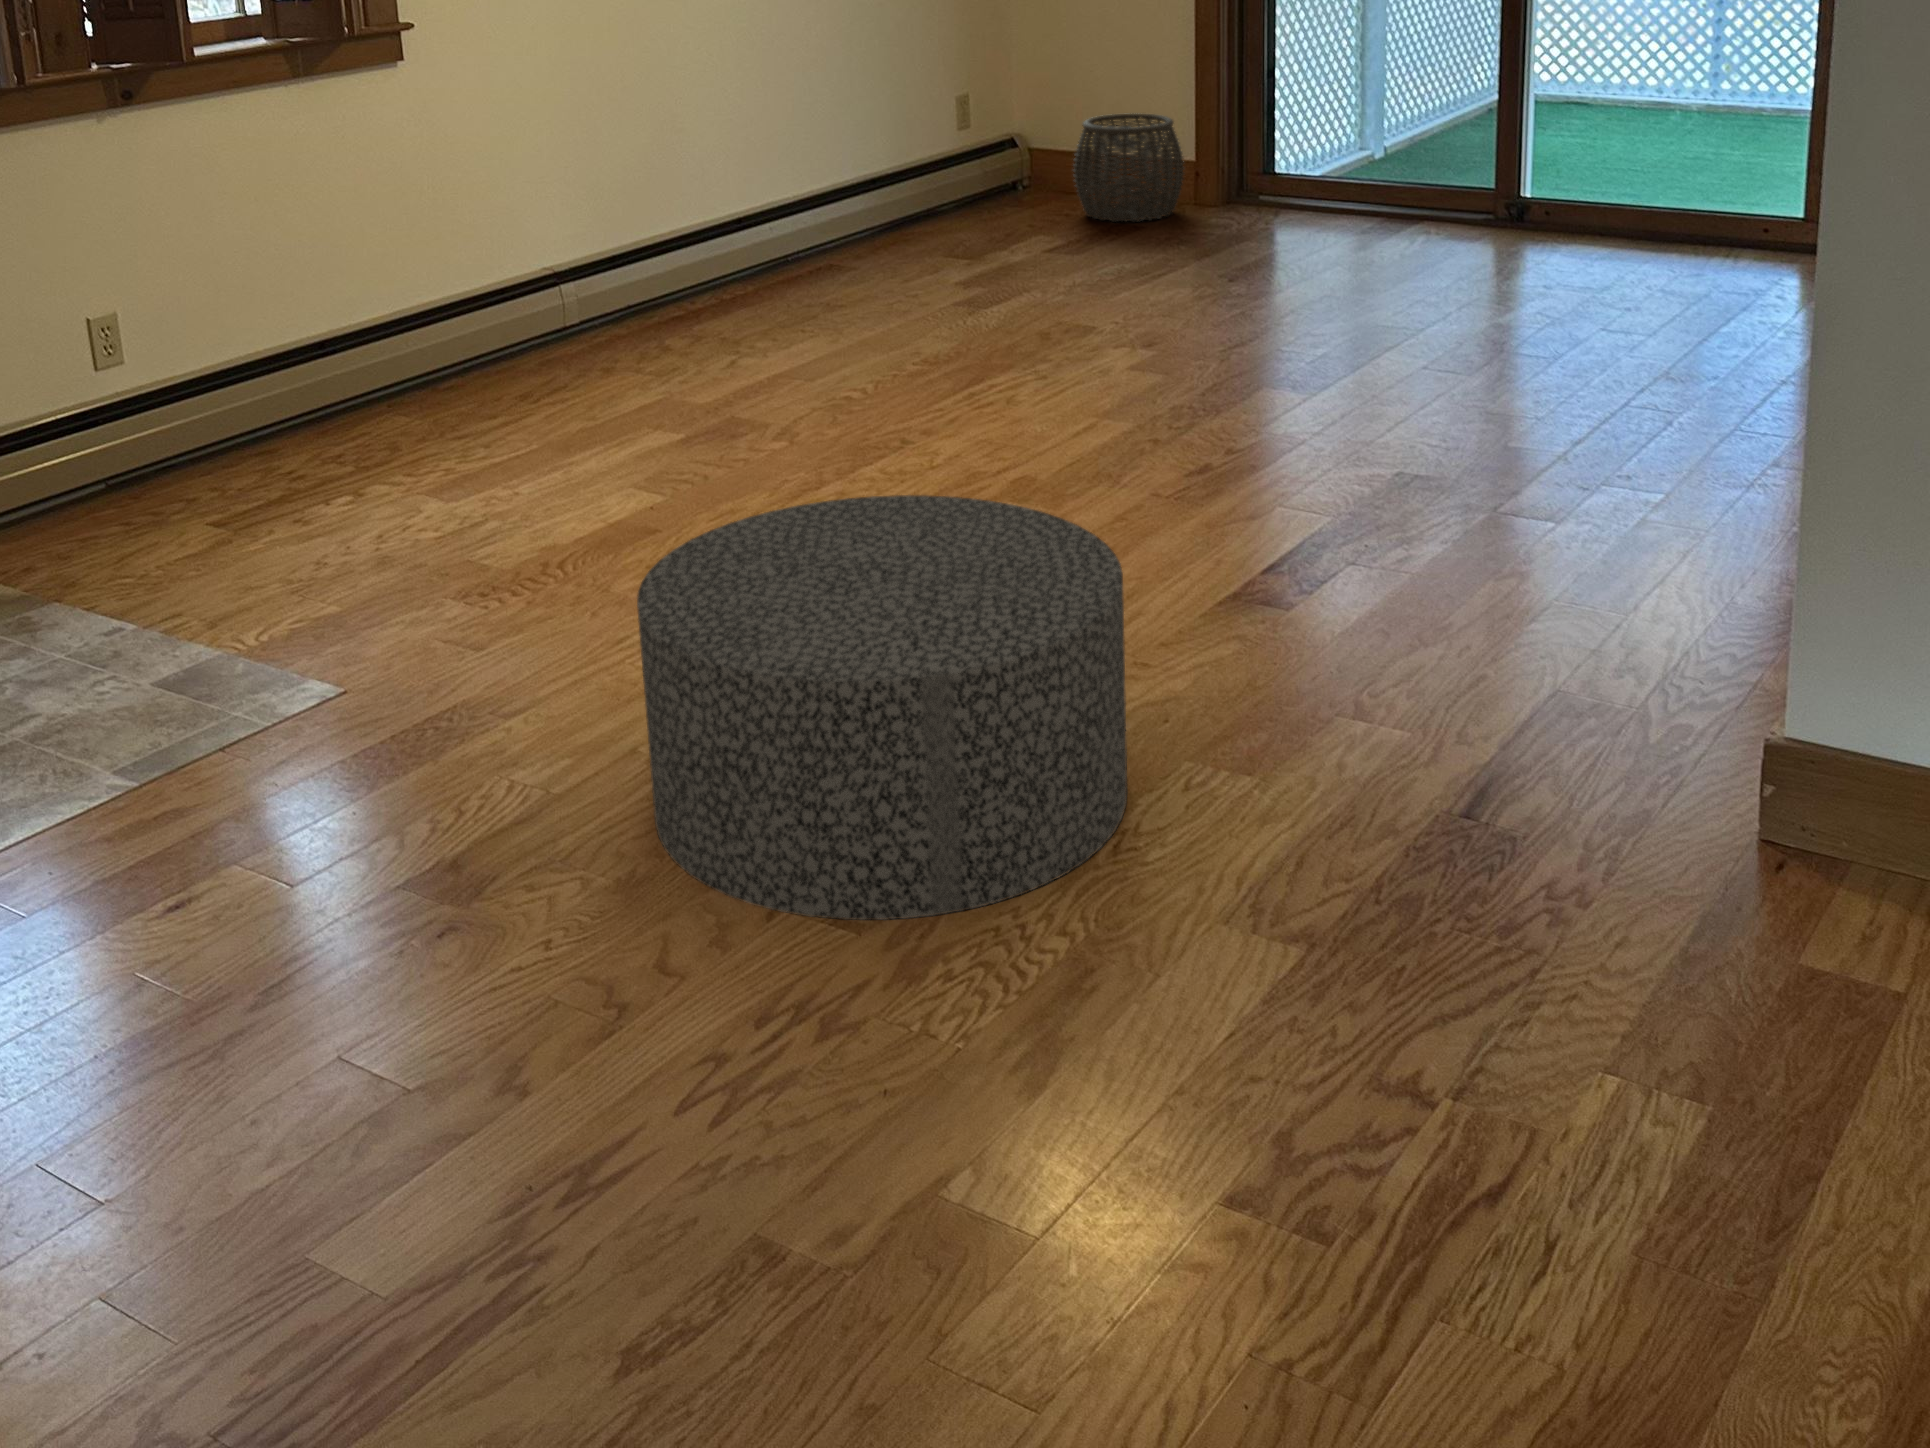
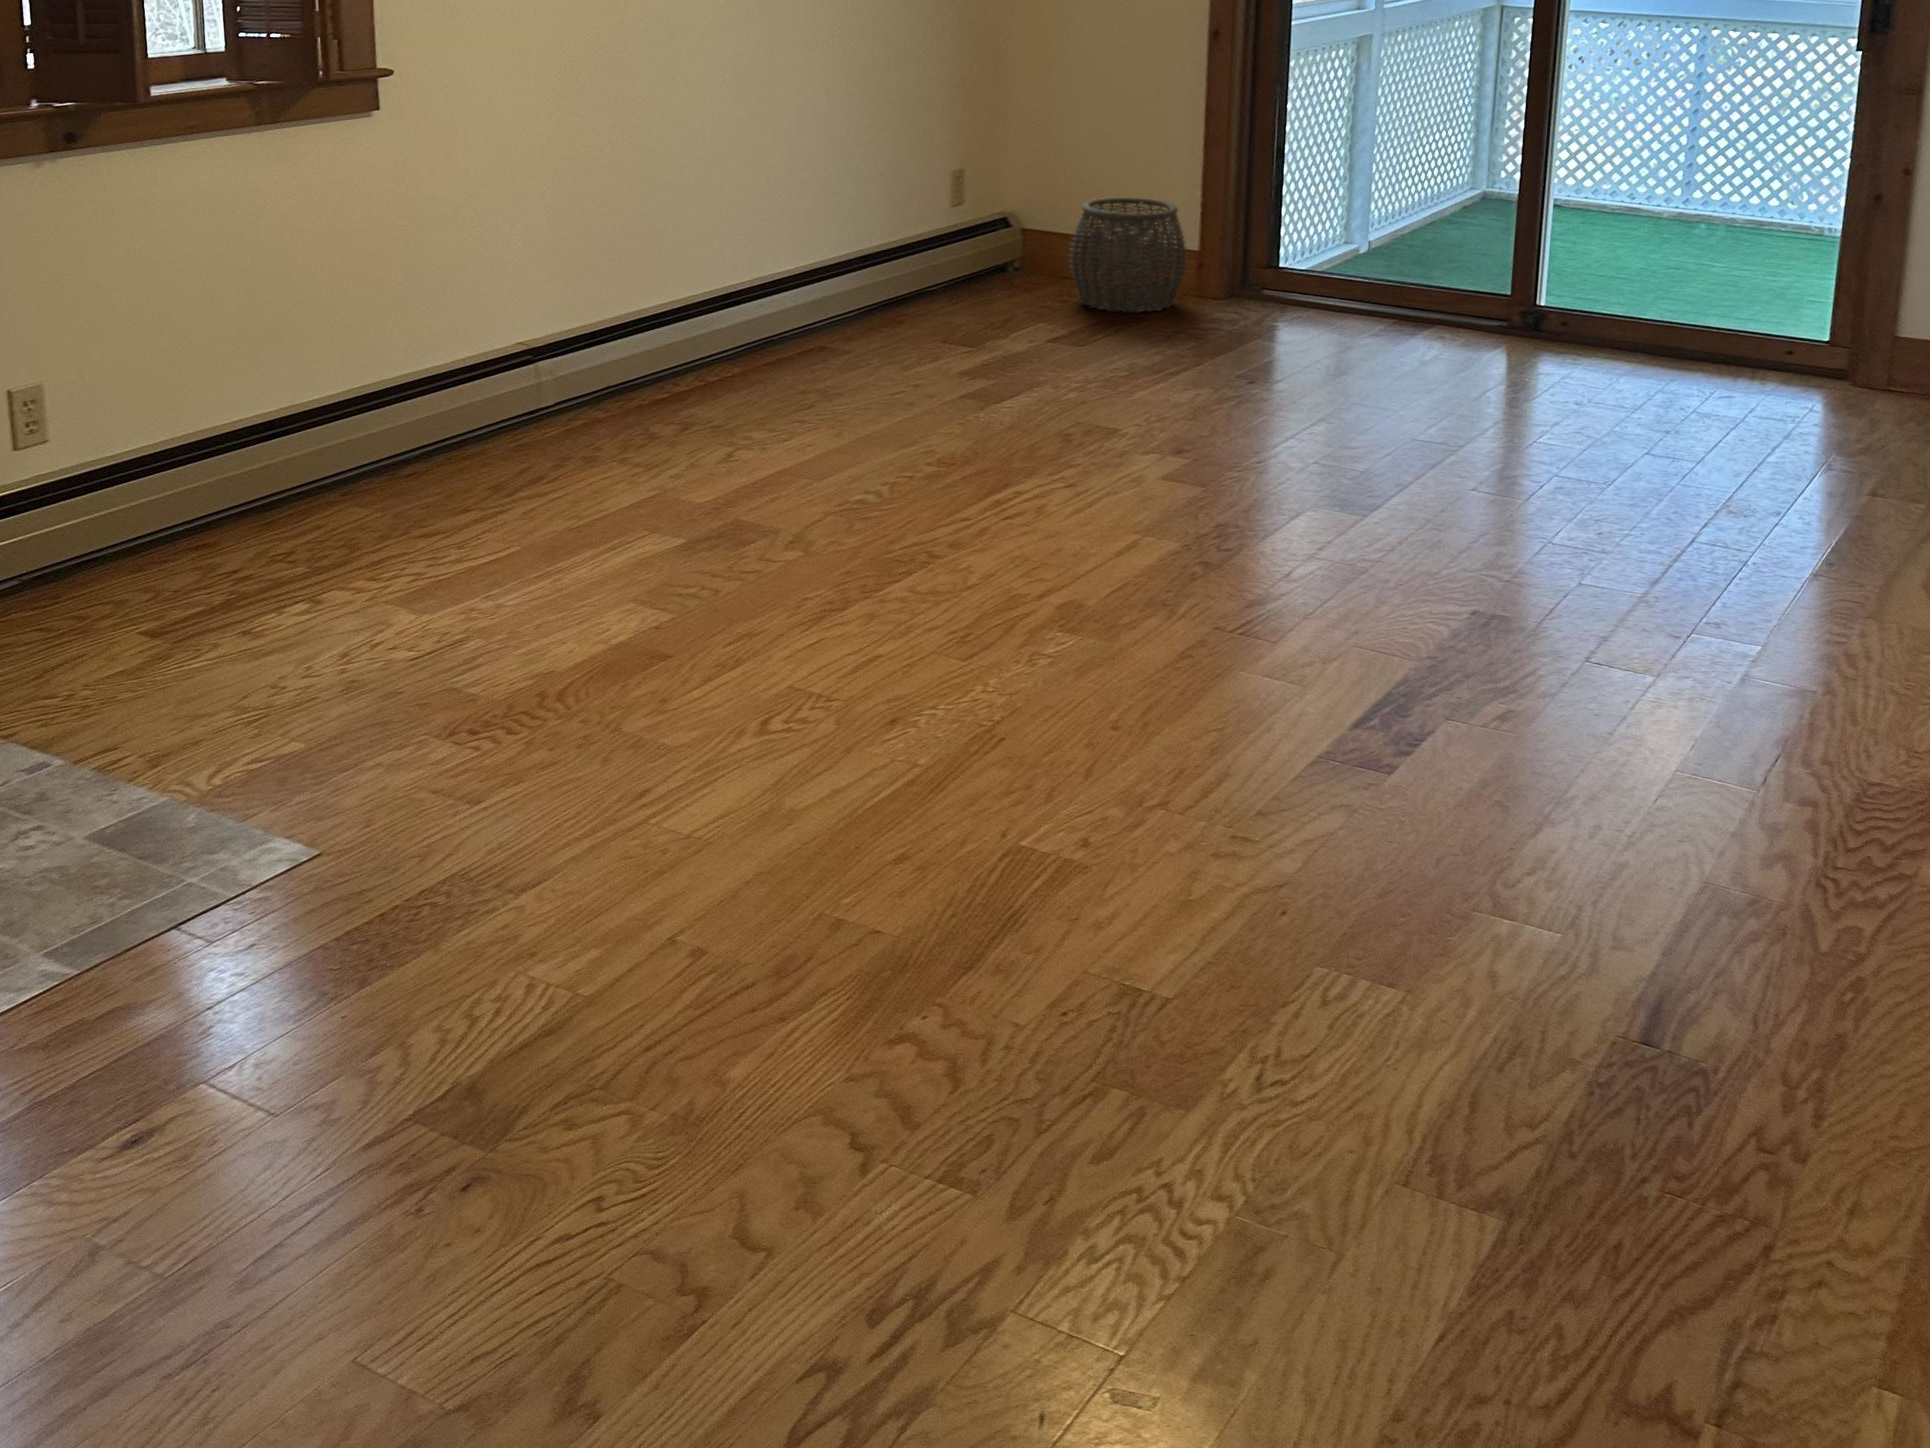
ottoman: present [637,495,1127,920] -> none [708,655,1277,1189]

